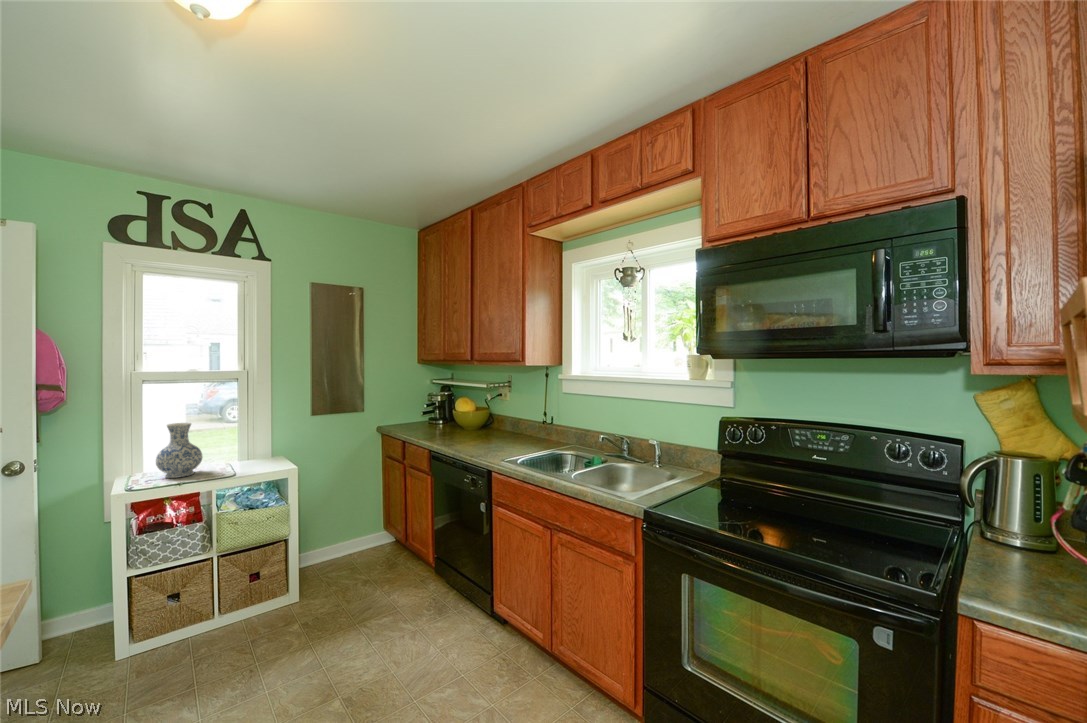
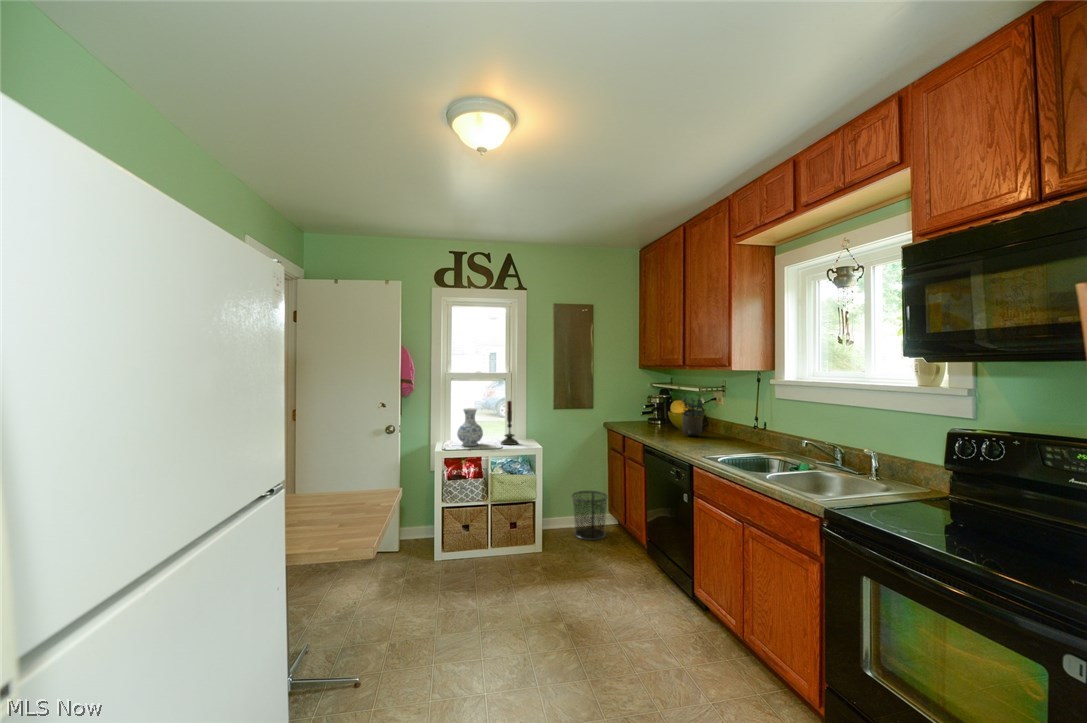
potted plant: none [464,383,493,436] -> present [678,387,705,436]
candle: none [233,407,260,469] -> present [501,401,518,445]
trash can: none [337,508,384,569] -> present [572,491,608,540]

